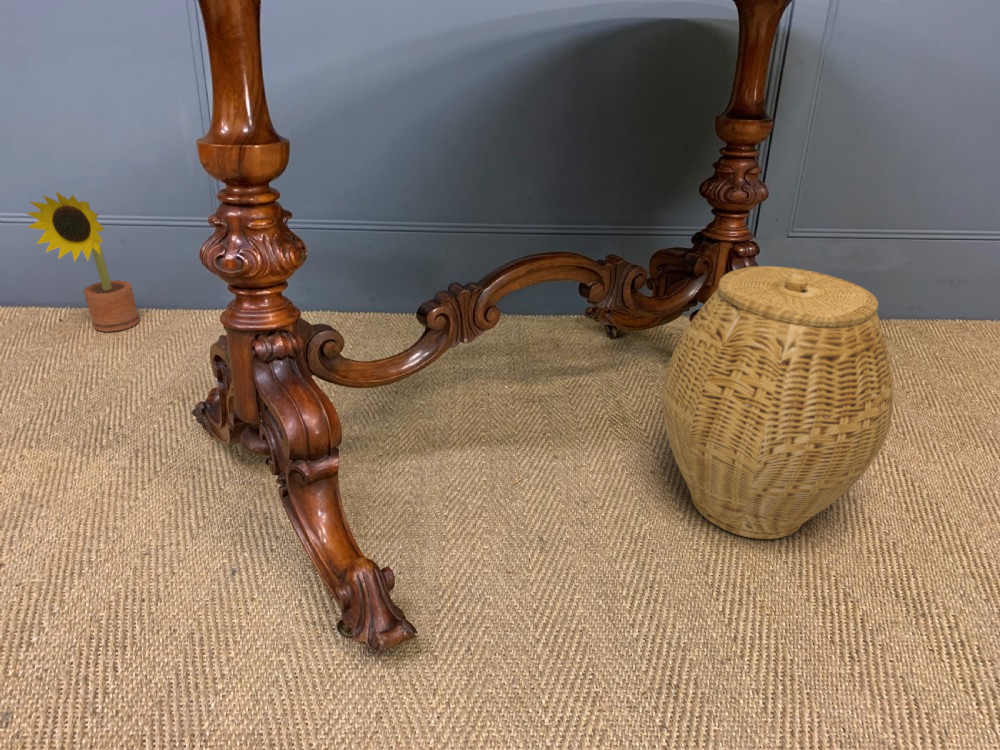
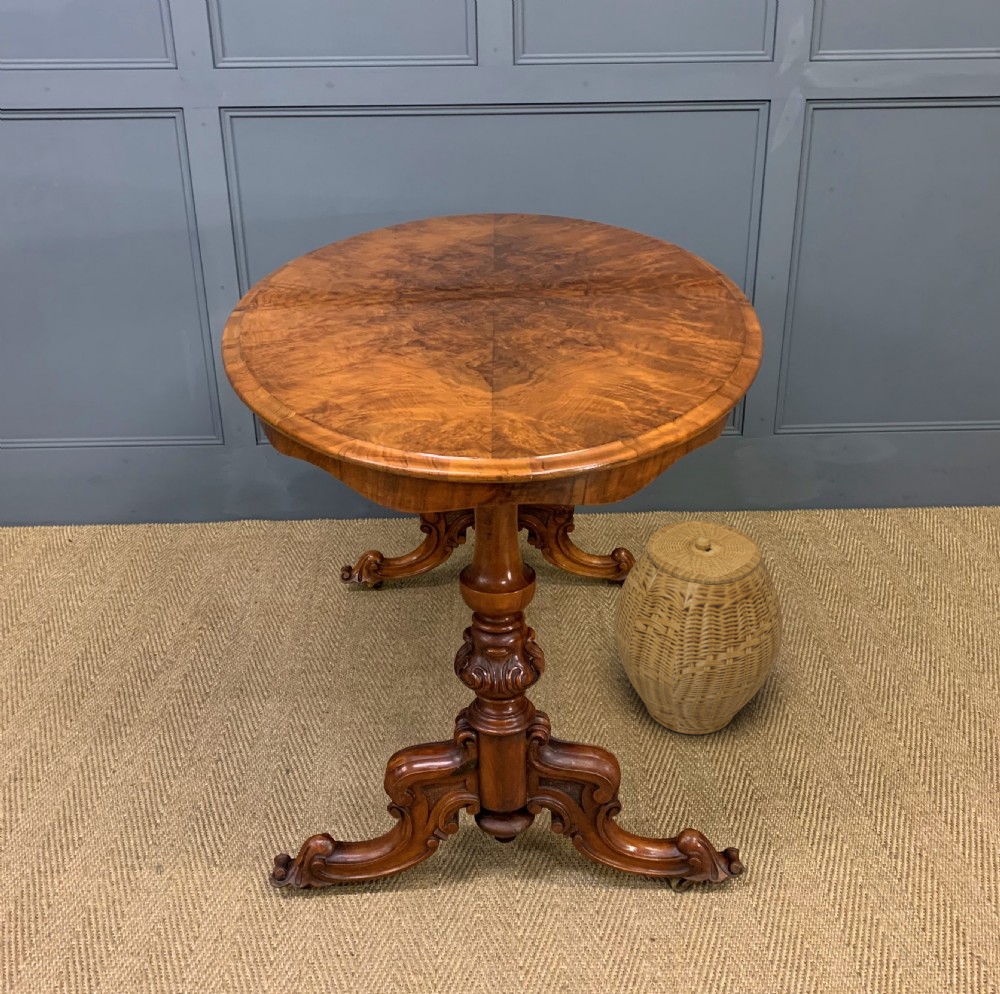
decorative plant: present [26,192,139,332] -> none [55,439,144,553]

